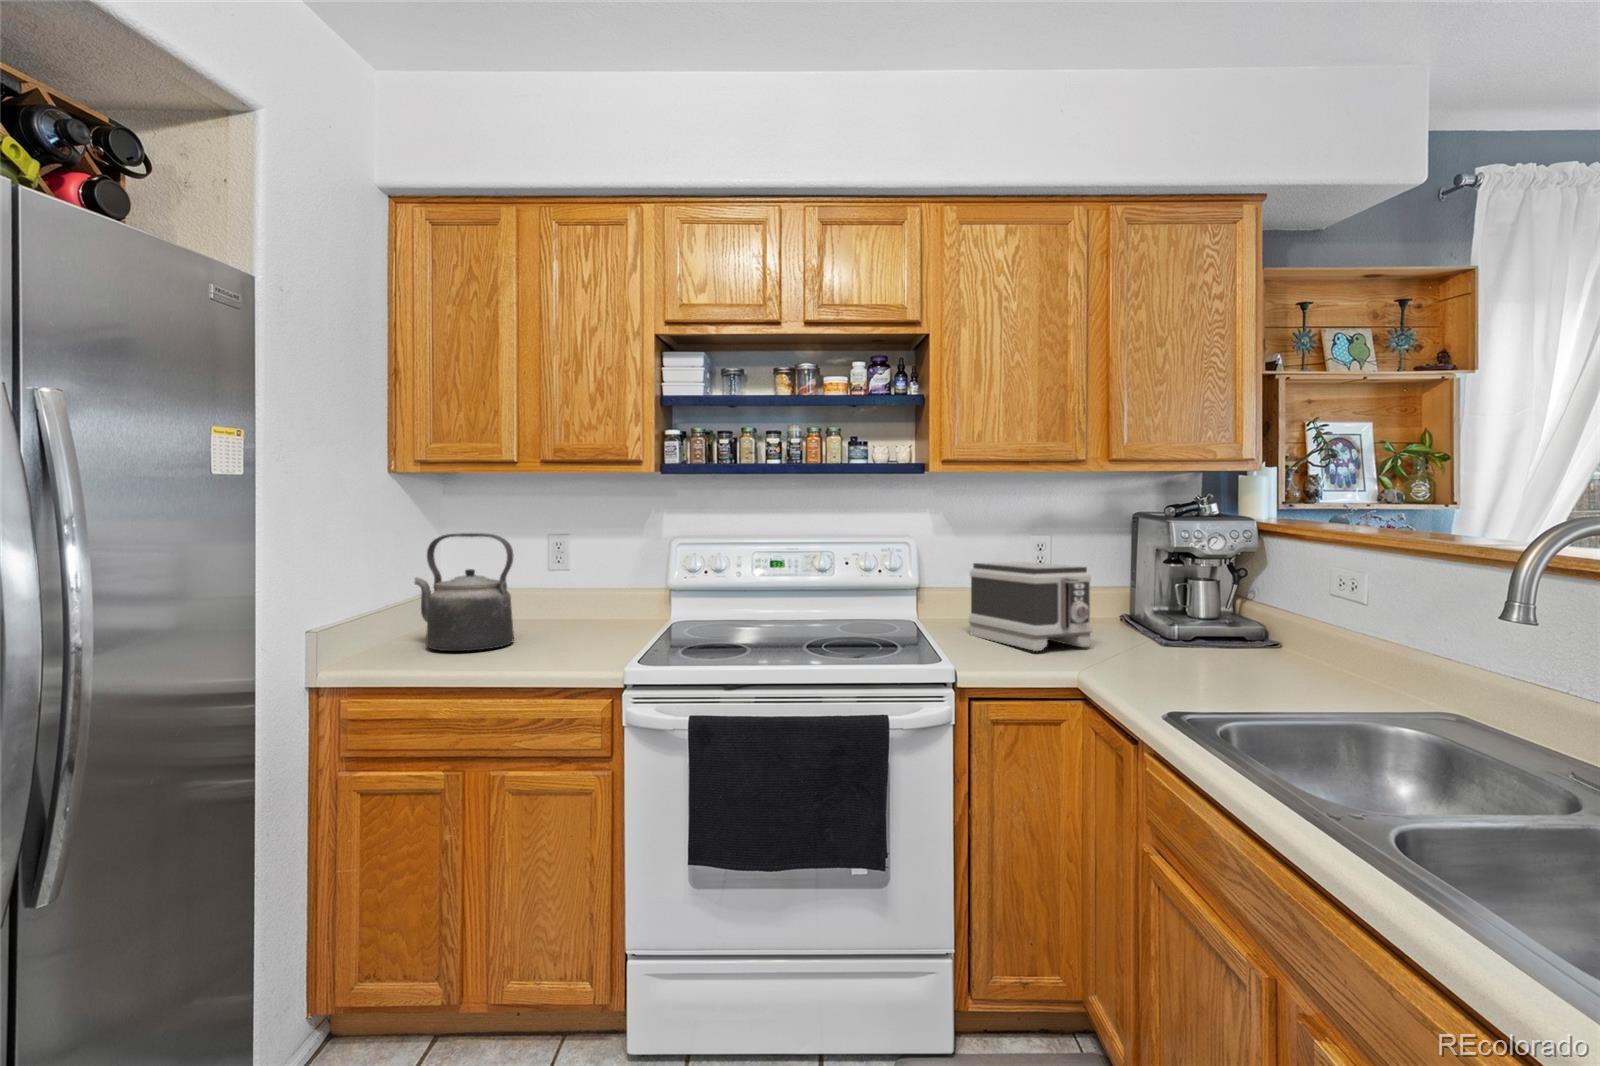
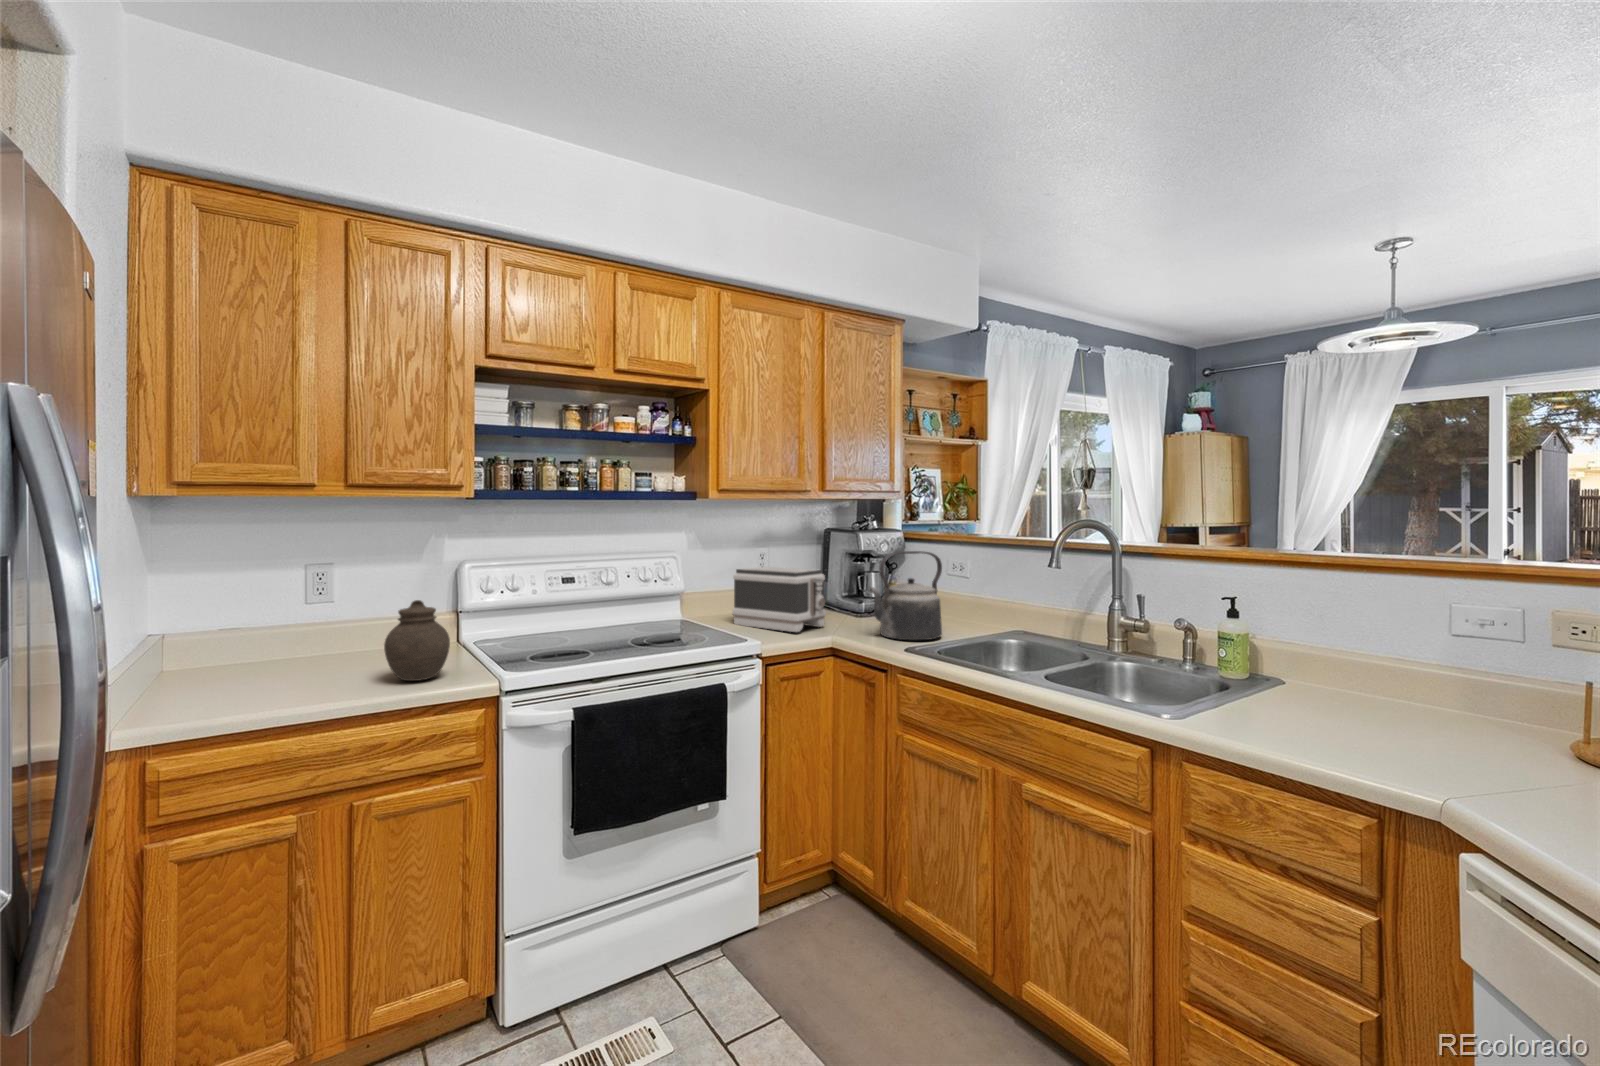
kettle: present [415,533,514,651] -> present [869,551,942,640]
jar: none [538,578,600,660] -> present [384,600,450,681]

